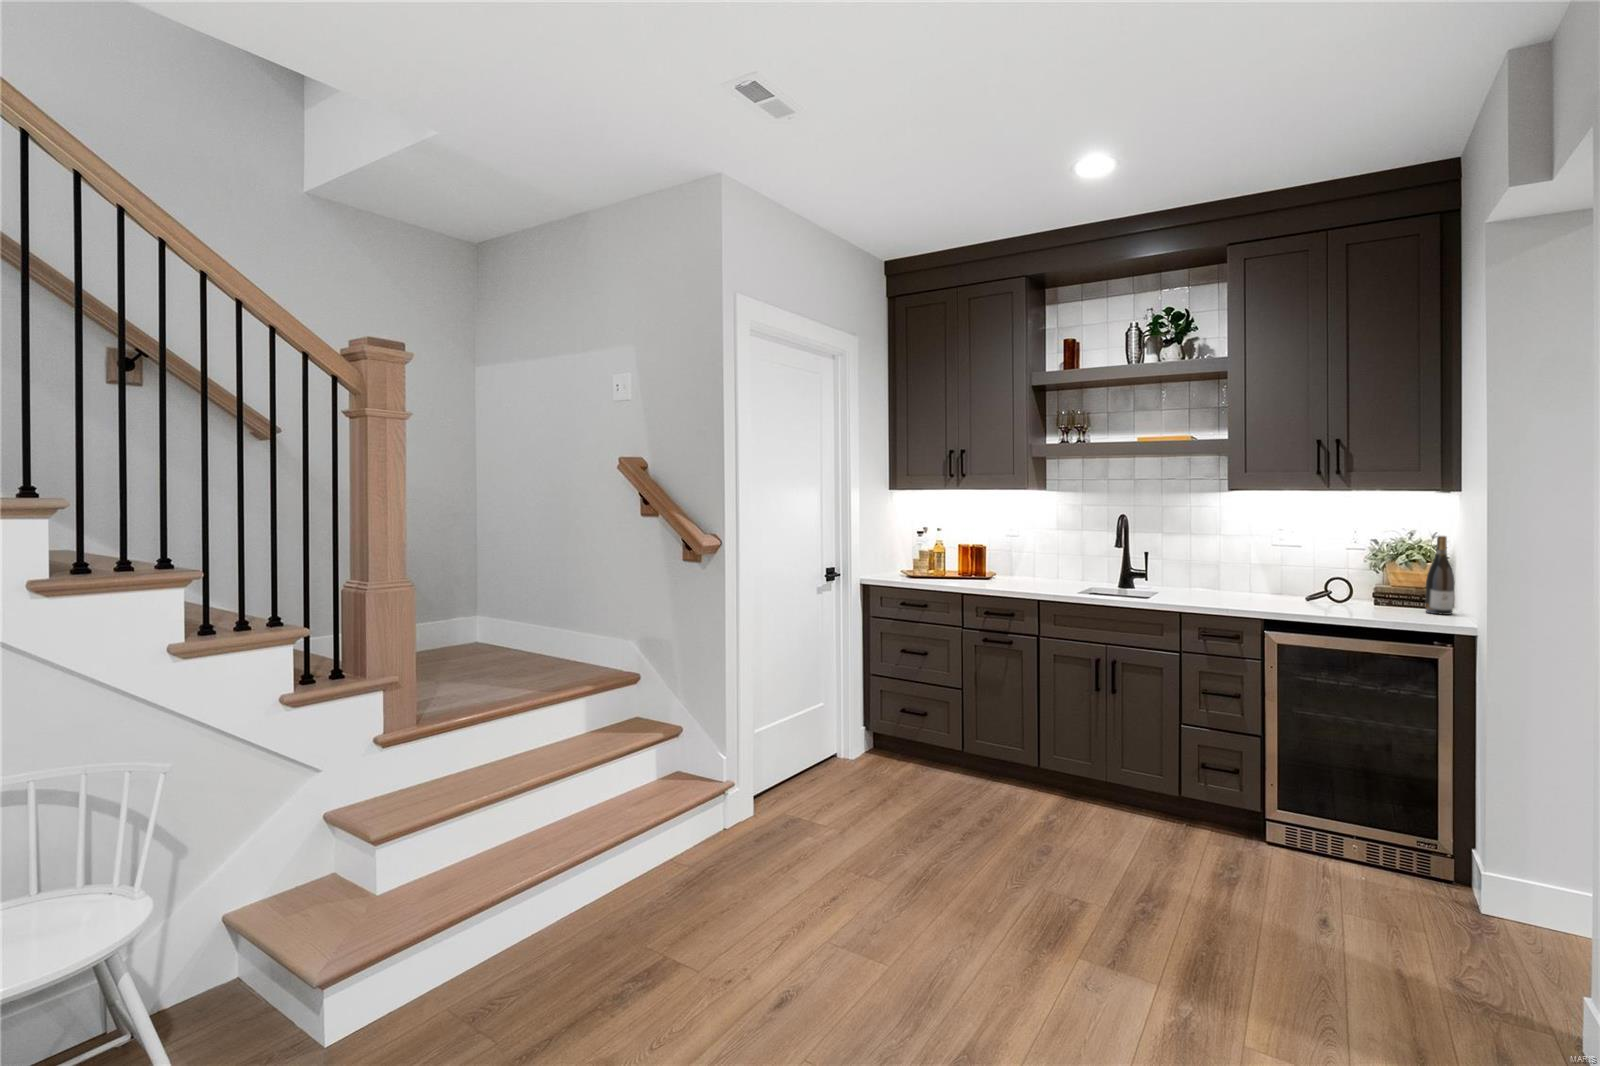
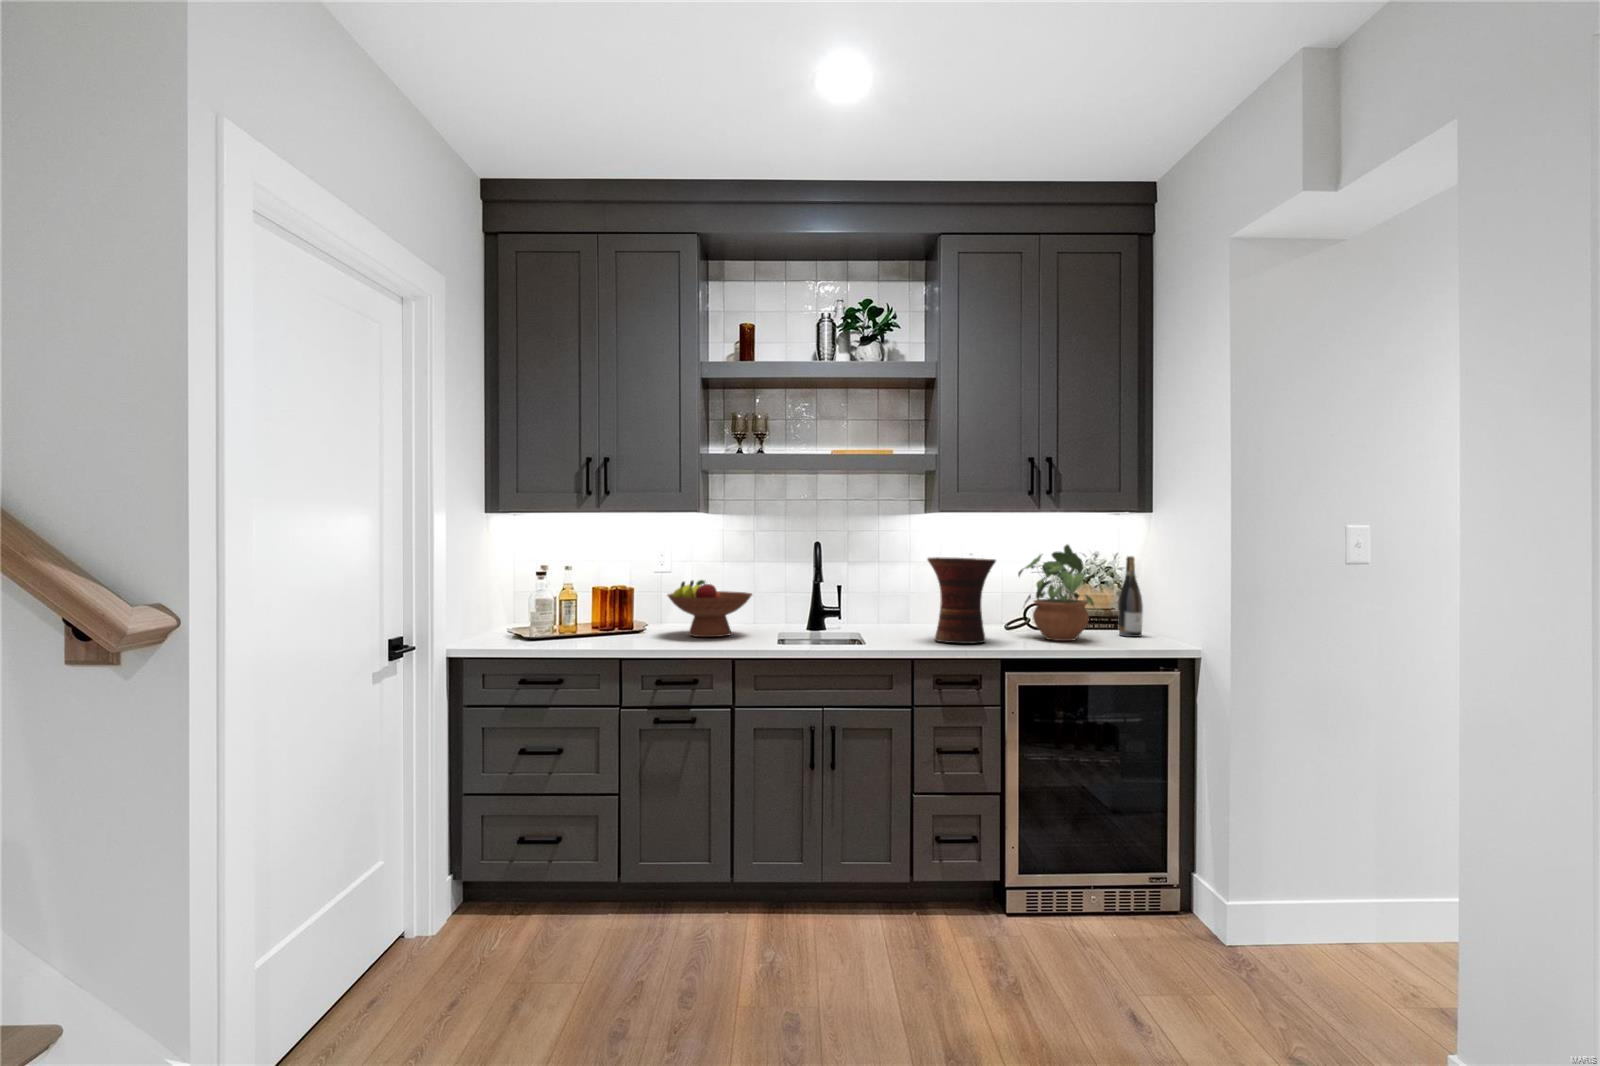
potted plant: none [1307,522,1383,612] -> present [1018,545,1094,641]
vase: none [1206,532,1274,607] -> present [928,557,996,643]
fruit bowl: none [993,544,1061,588] -> present [668,580,752,637]

